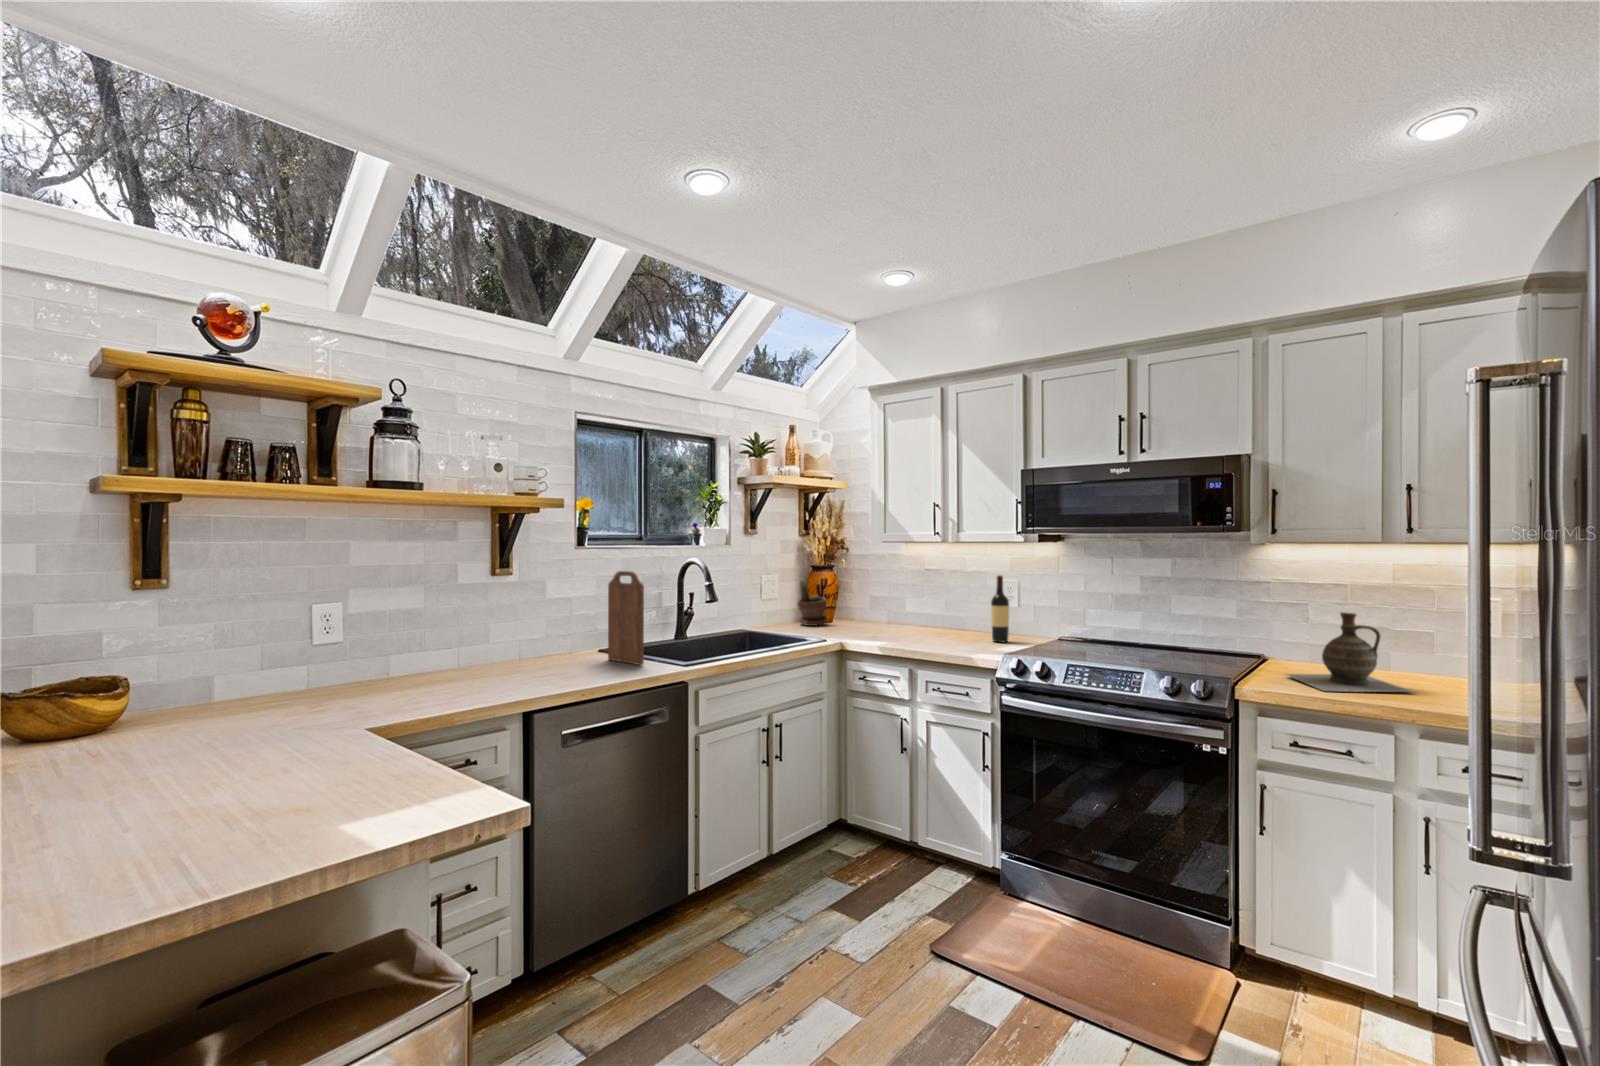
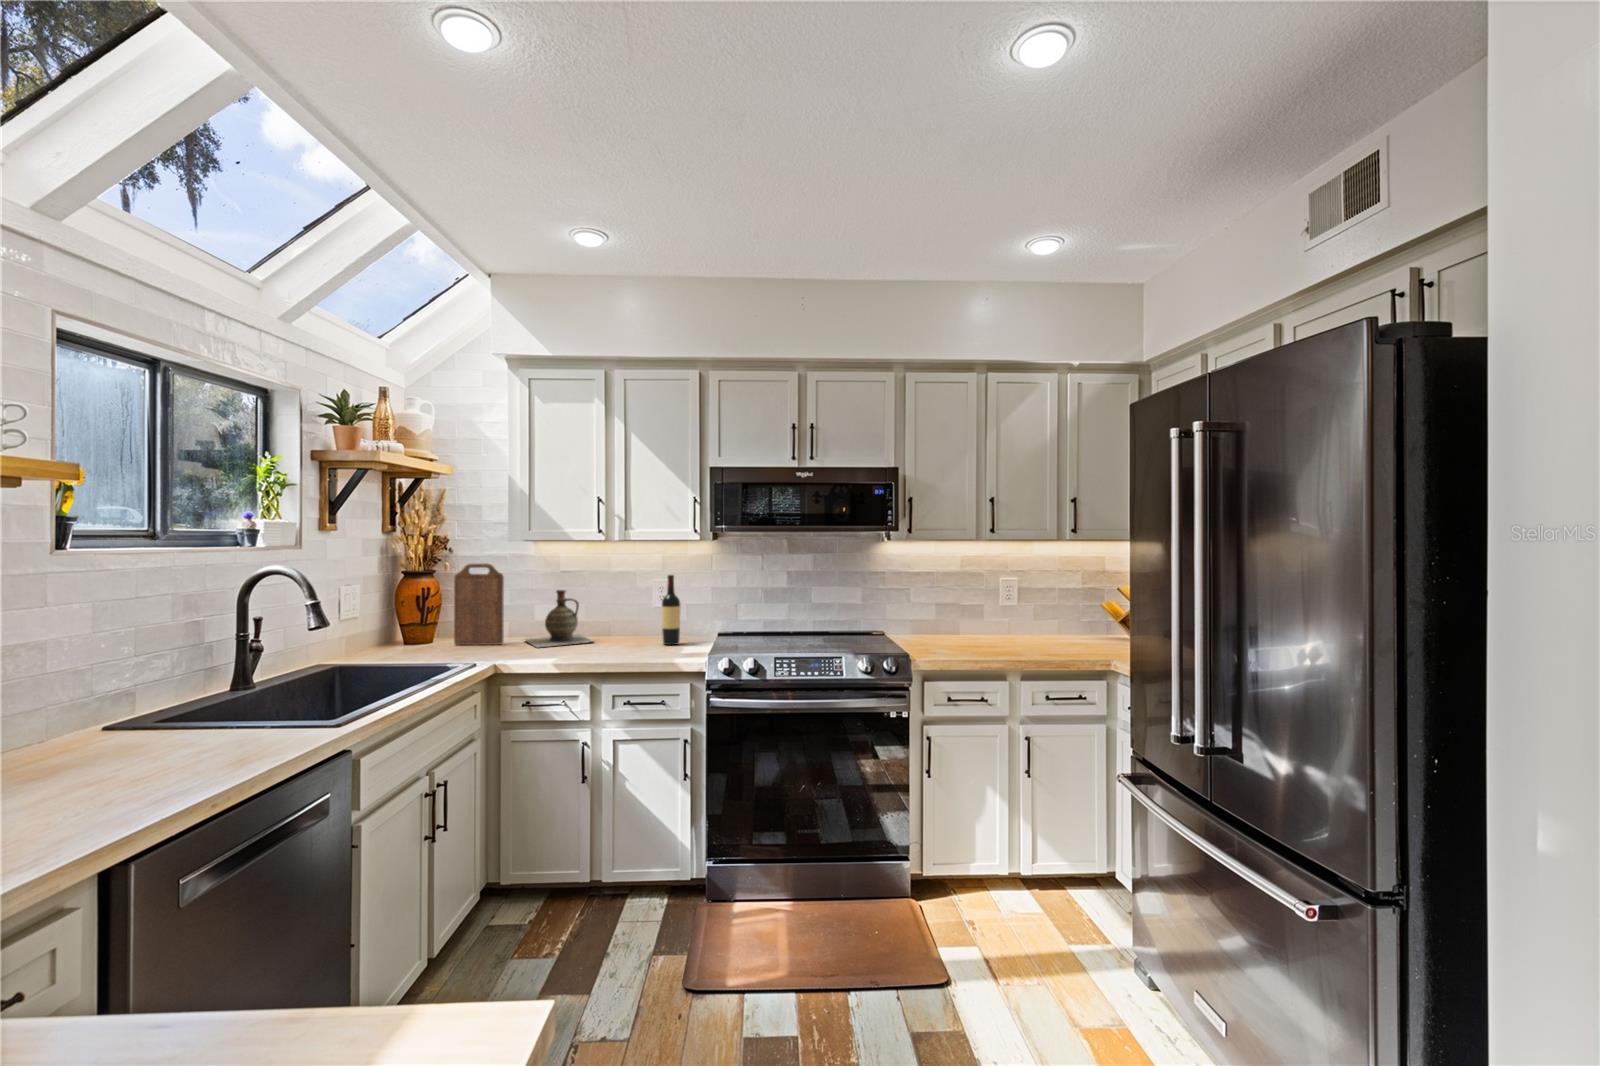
cutting board: present [608,571,644,665] -> present [454,563,504,645]
potted plant: present [798,579,827,626] -> none [393,589,436,650]
ceramic jug: present [1286,612,1411,692] -> present [525,590,593,648]

